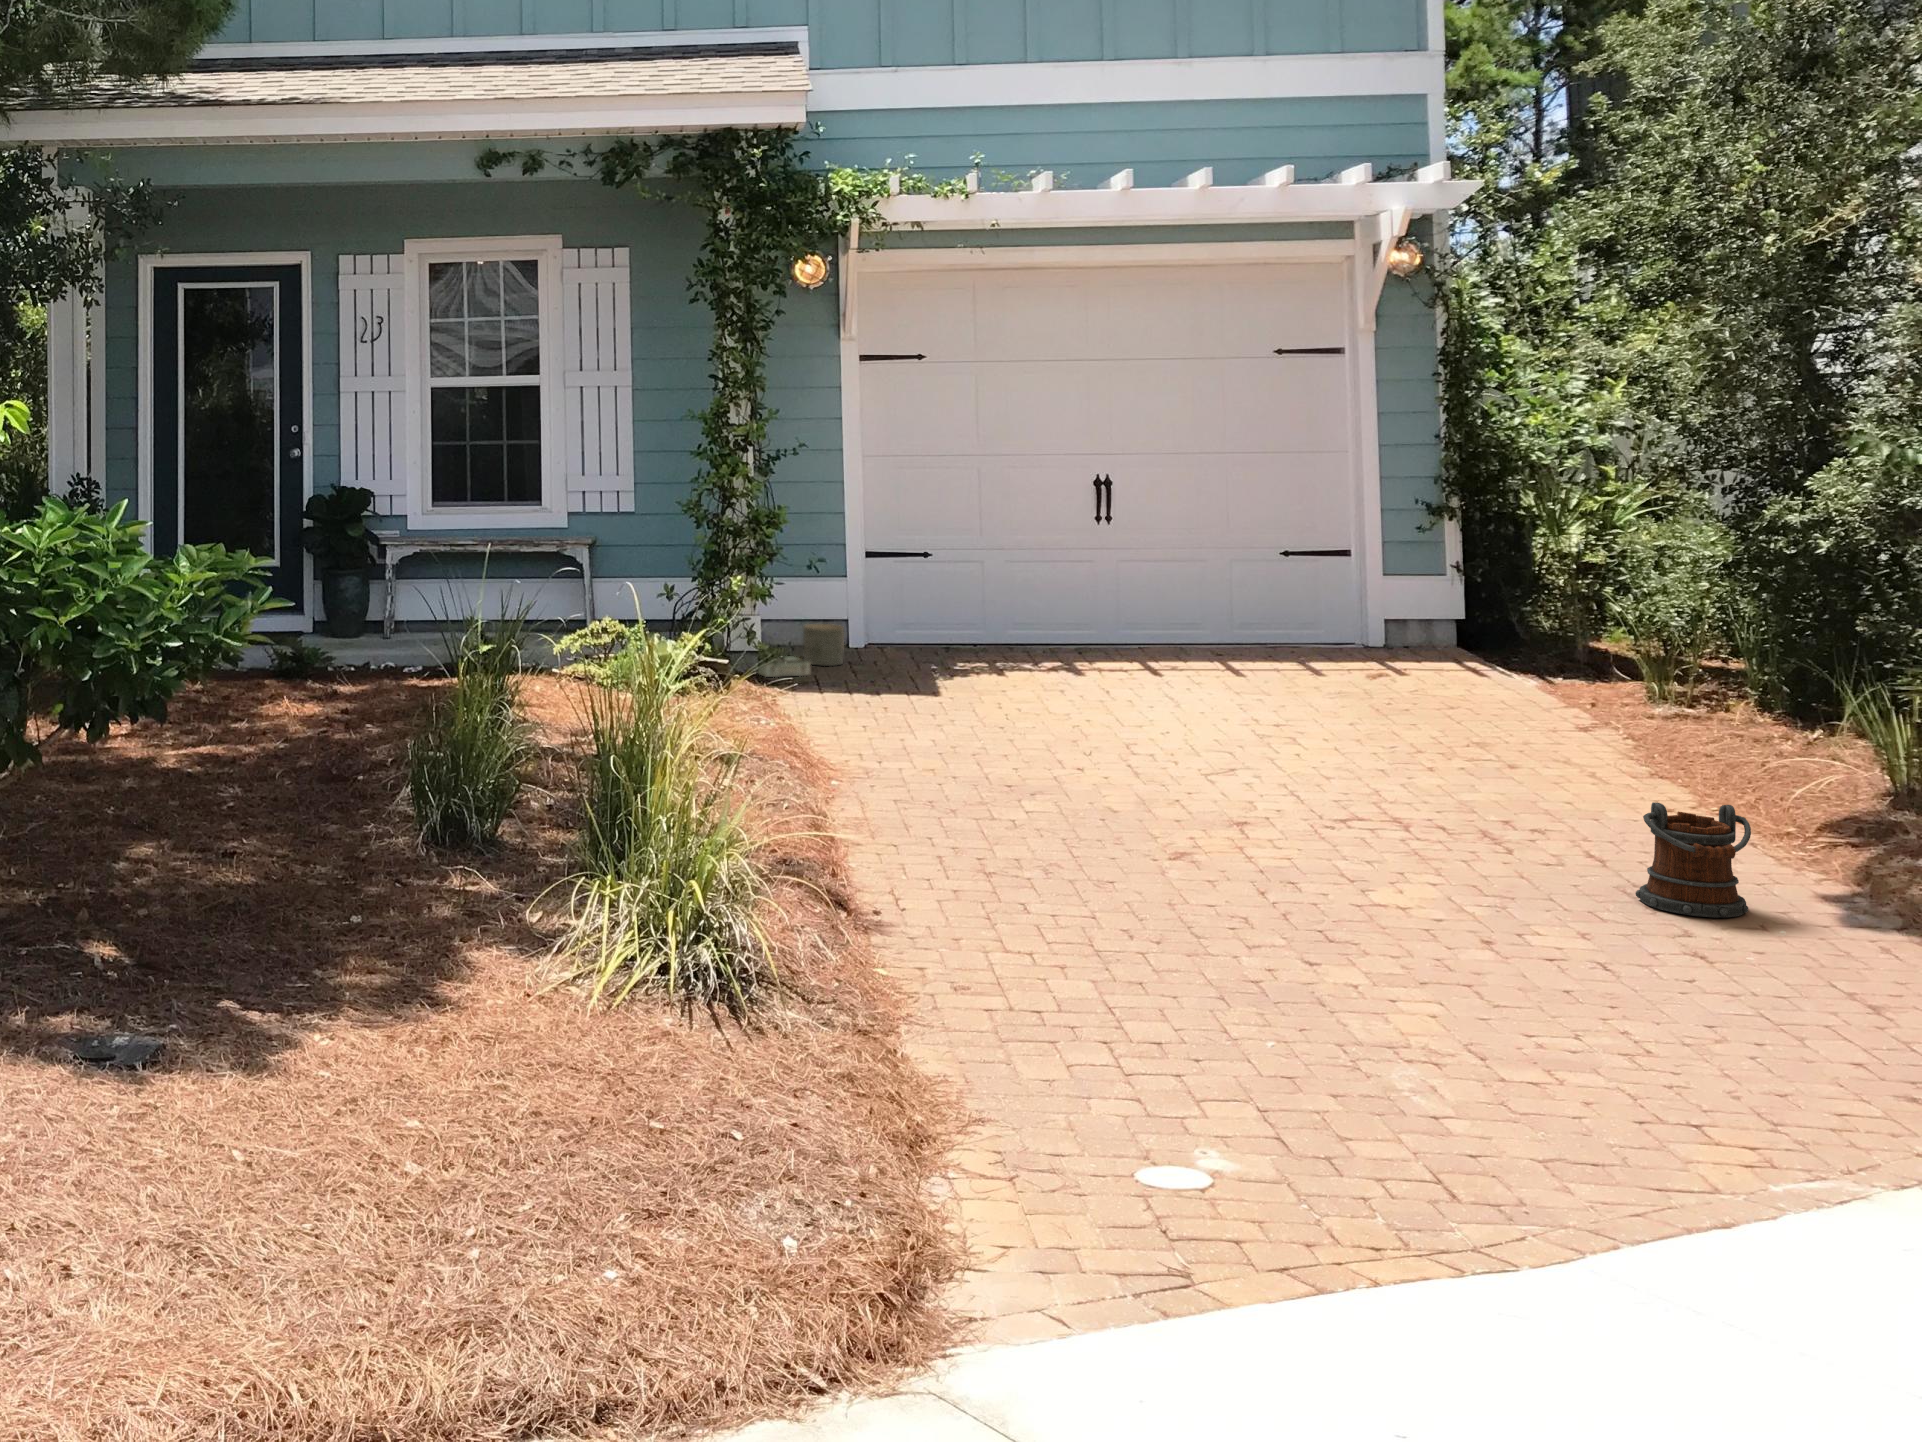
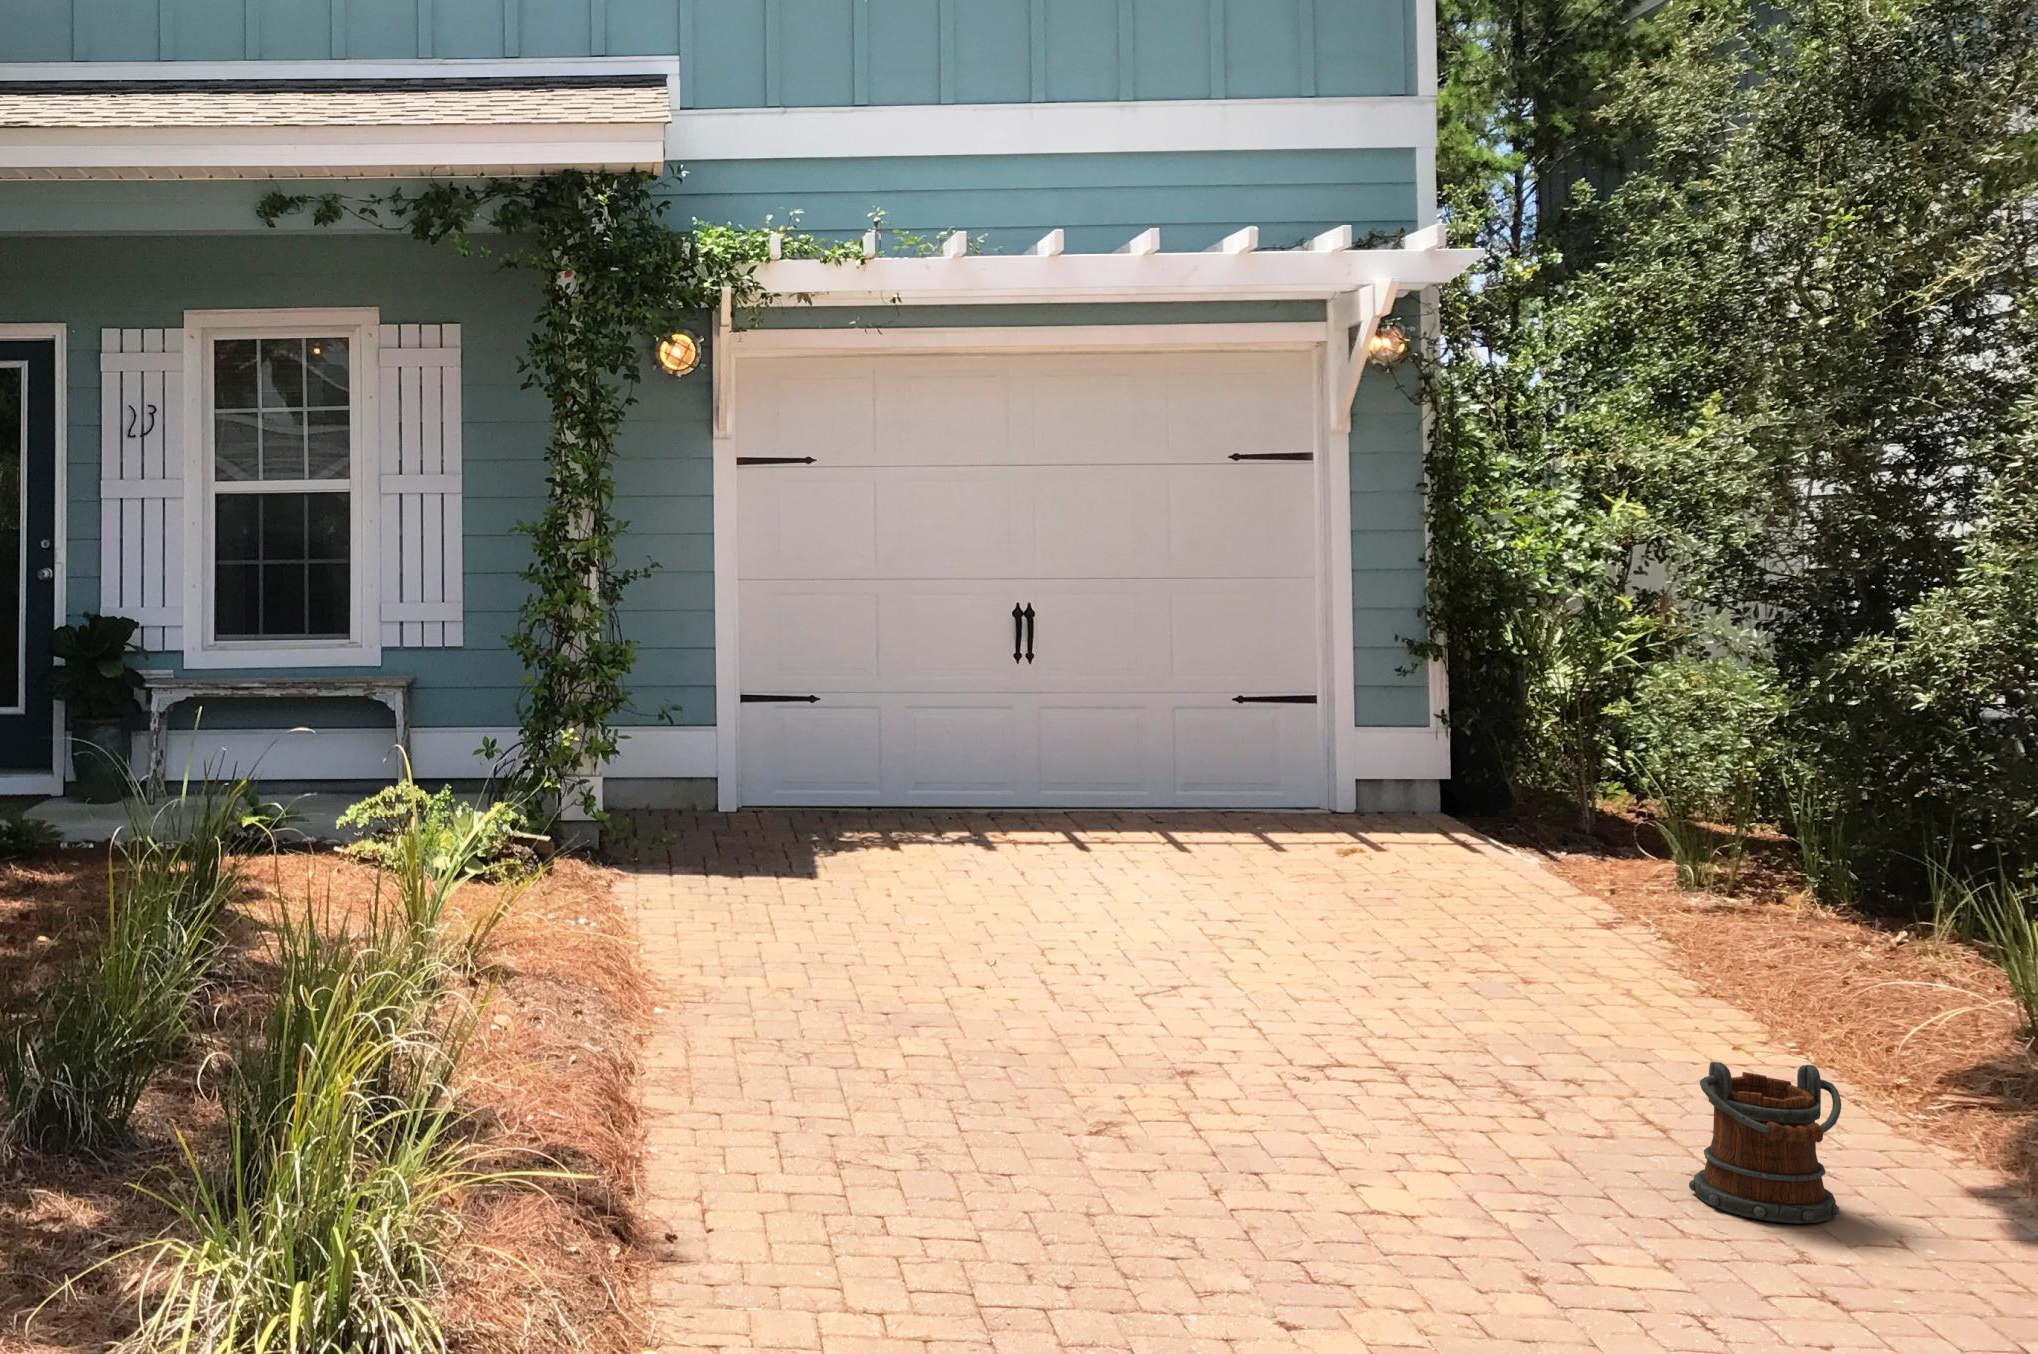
planter: present [803,624,844,666] -> none [662,784,711,837]
toolbox: present [758,656,811,677] -> none [593,825,666,853]

